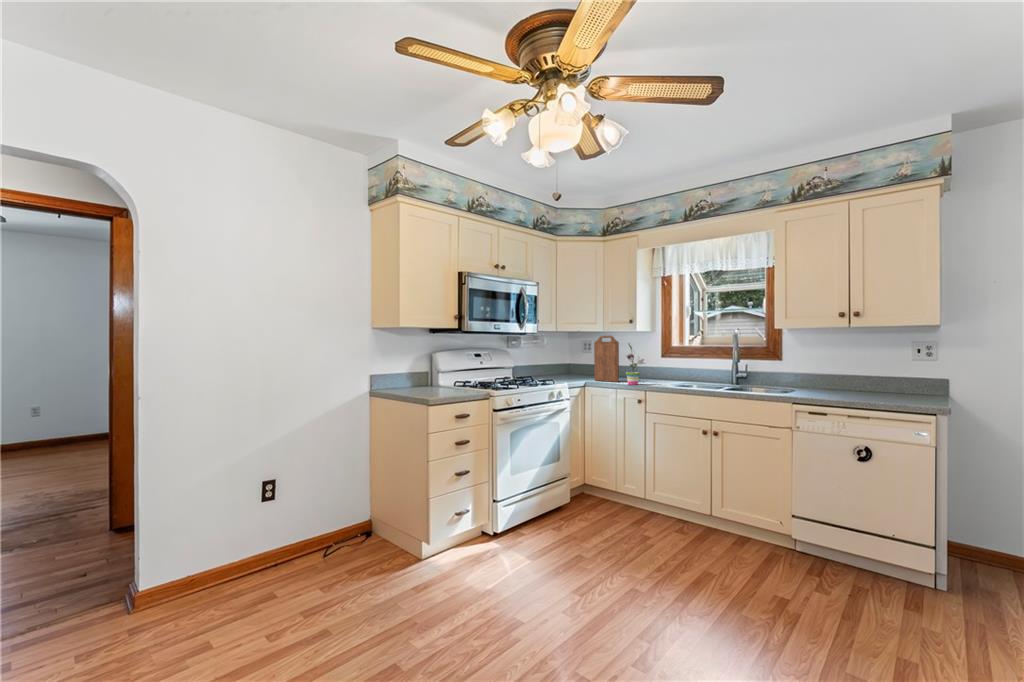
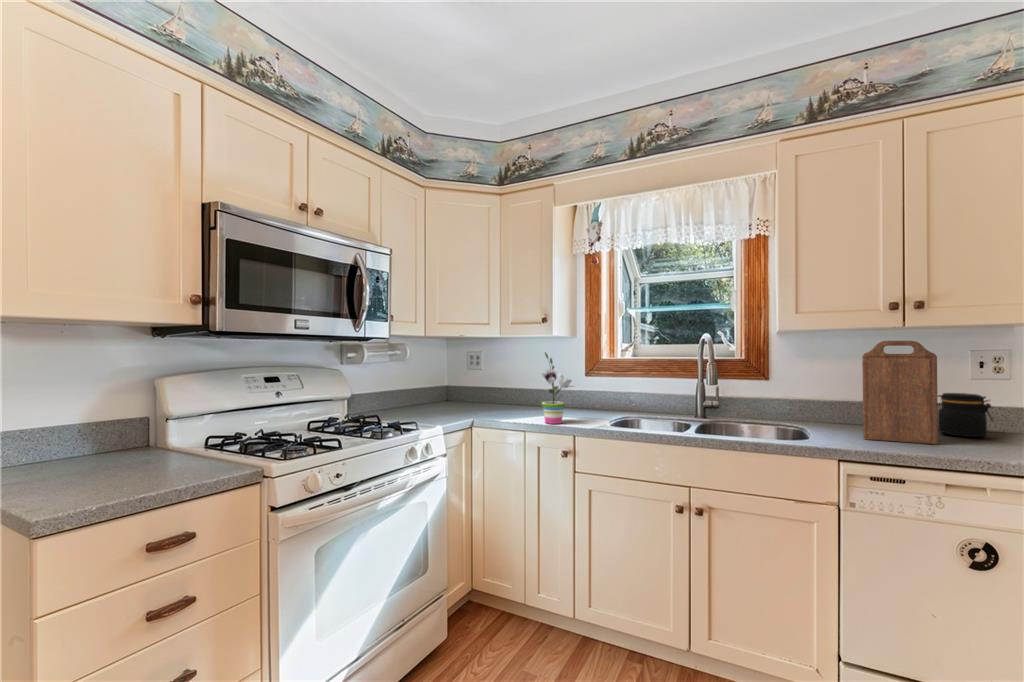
cutting board: present [594,336,619,382] -> present [862,341,938,444]
jar: none [879,369,916,396] -> present [938,393,993,437]

